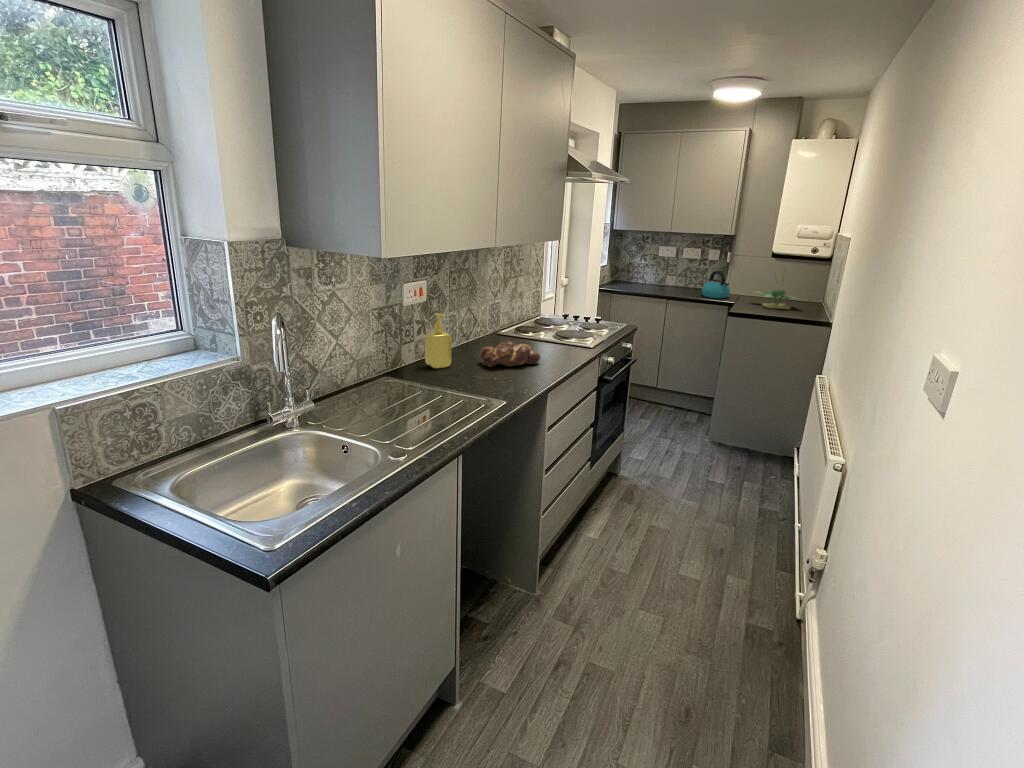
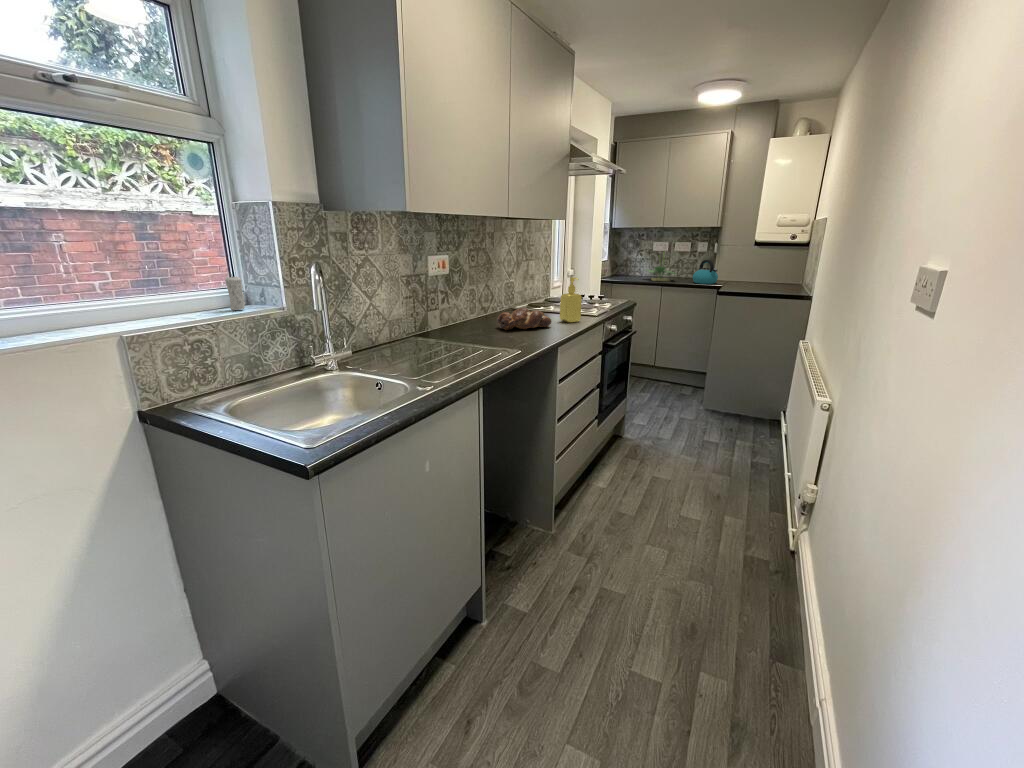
potted plant: present [755,268,802,309] -> present [648,266,674,281]
soap dispenser: present [425,313,452,368] -> present [560,277,582,323]
candle: none [172,318,194,362] -> present [225,276,245,310]

